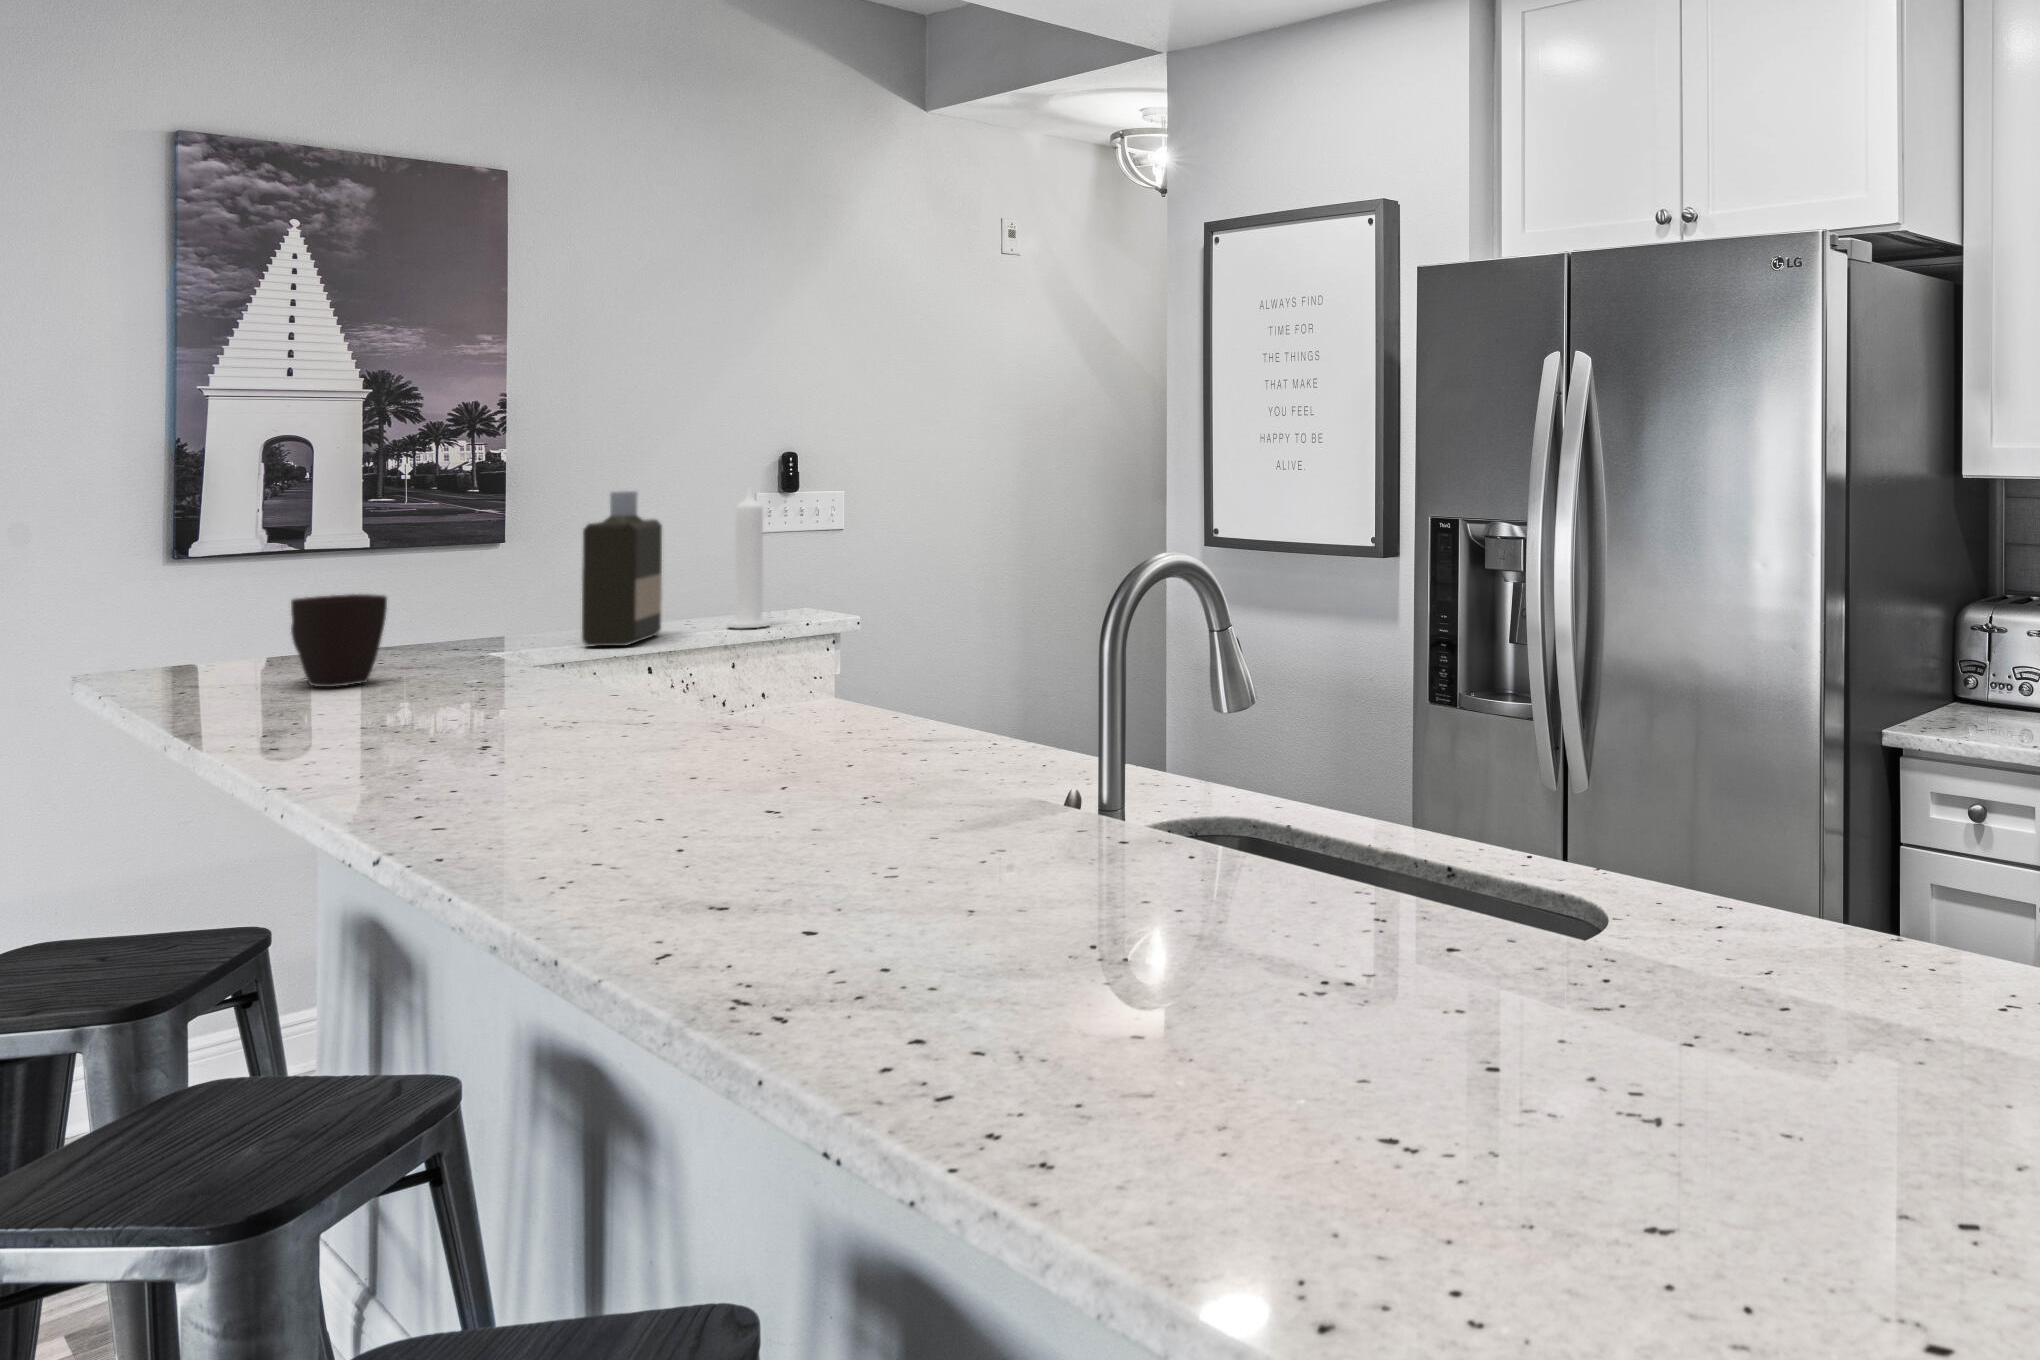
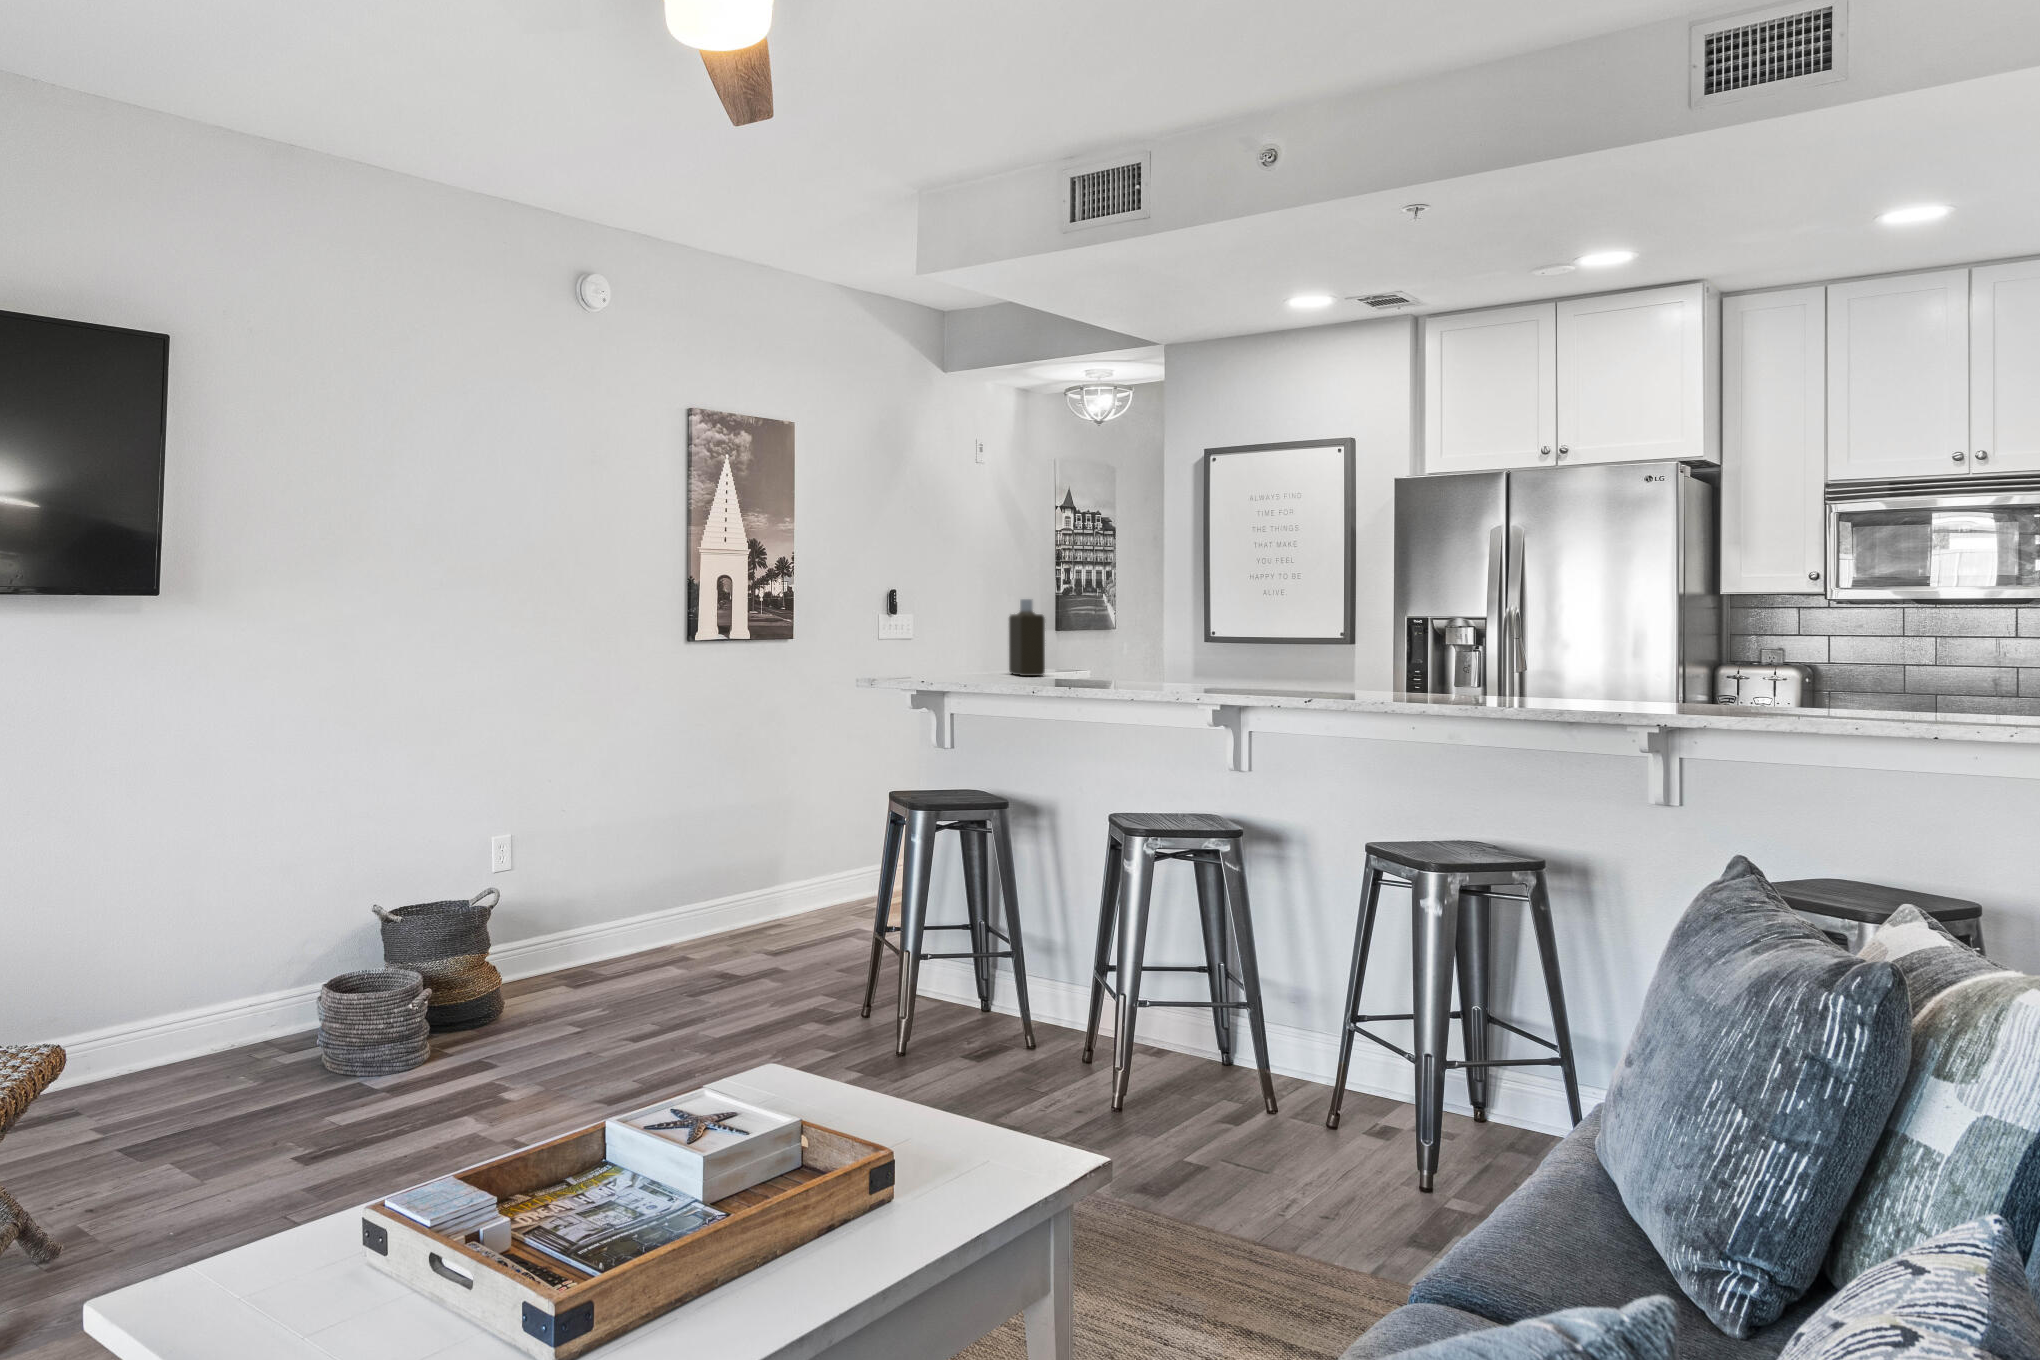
candle: present [727,489,770,628] -> none [1044,599,1065,672]
cup: present [291,594,387,687] -> none [966,643,1012,684]

